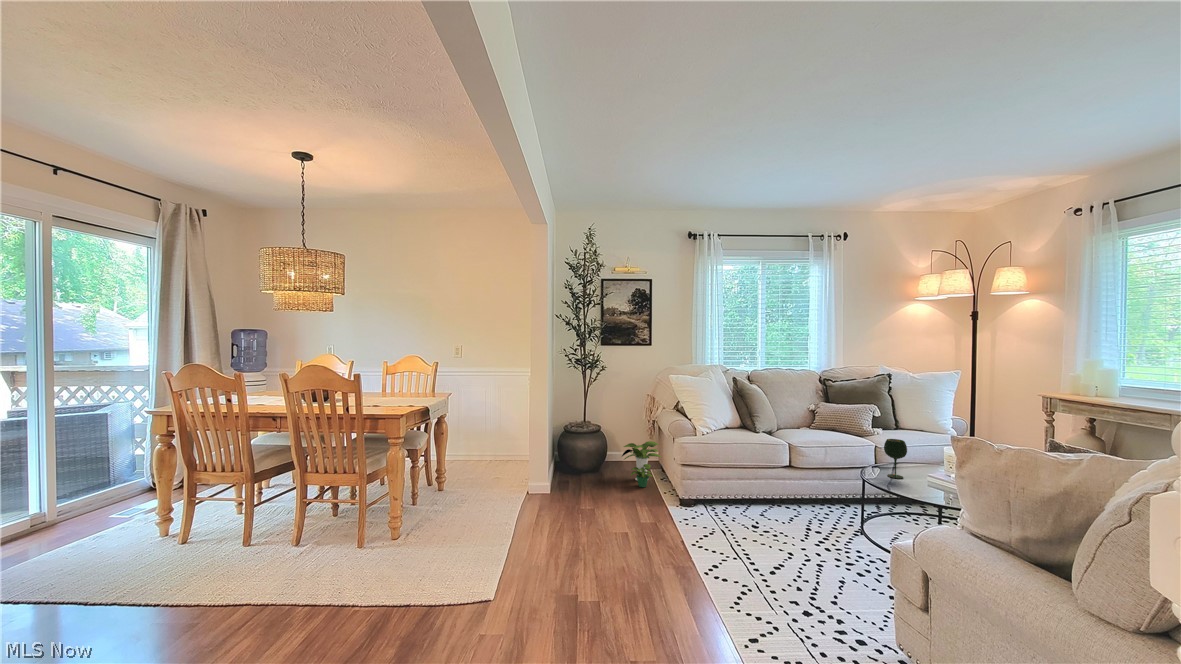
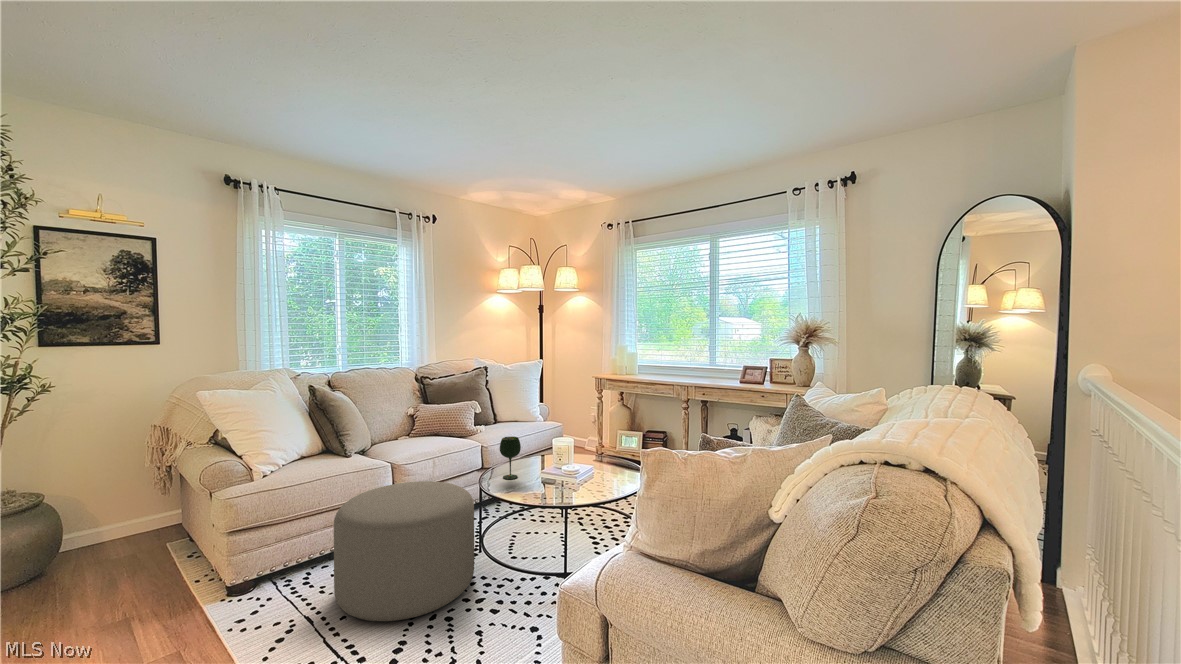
potted plant: present [622,441,661,487] -> none [90,505,185,592]
ottoman: none [740,458,850,558] -> present [334,481,474,621]

